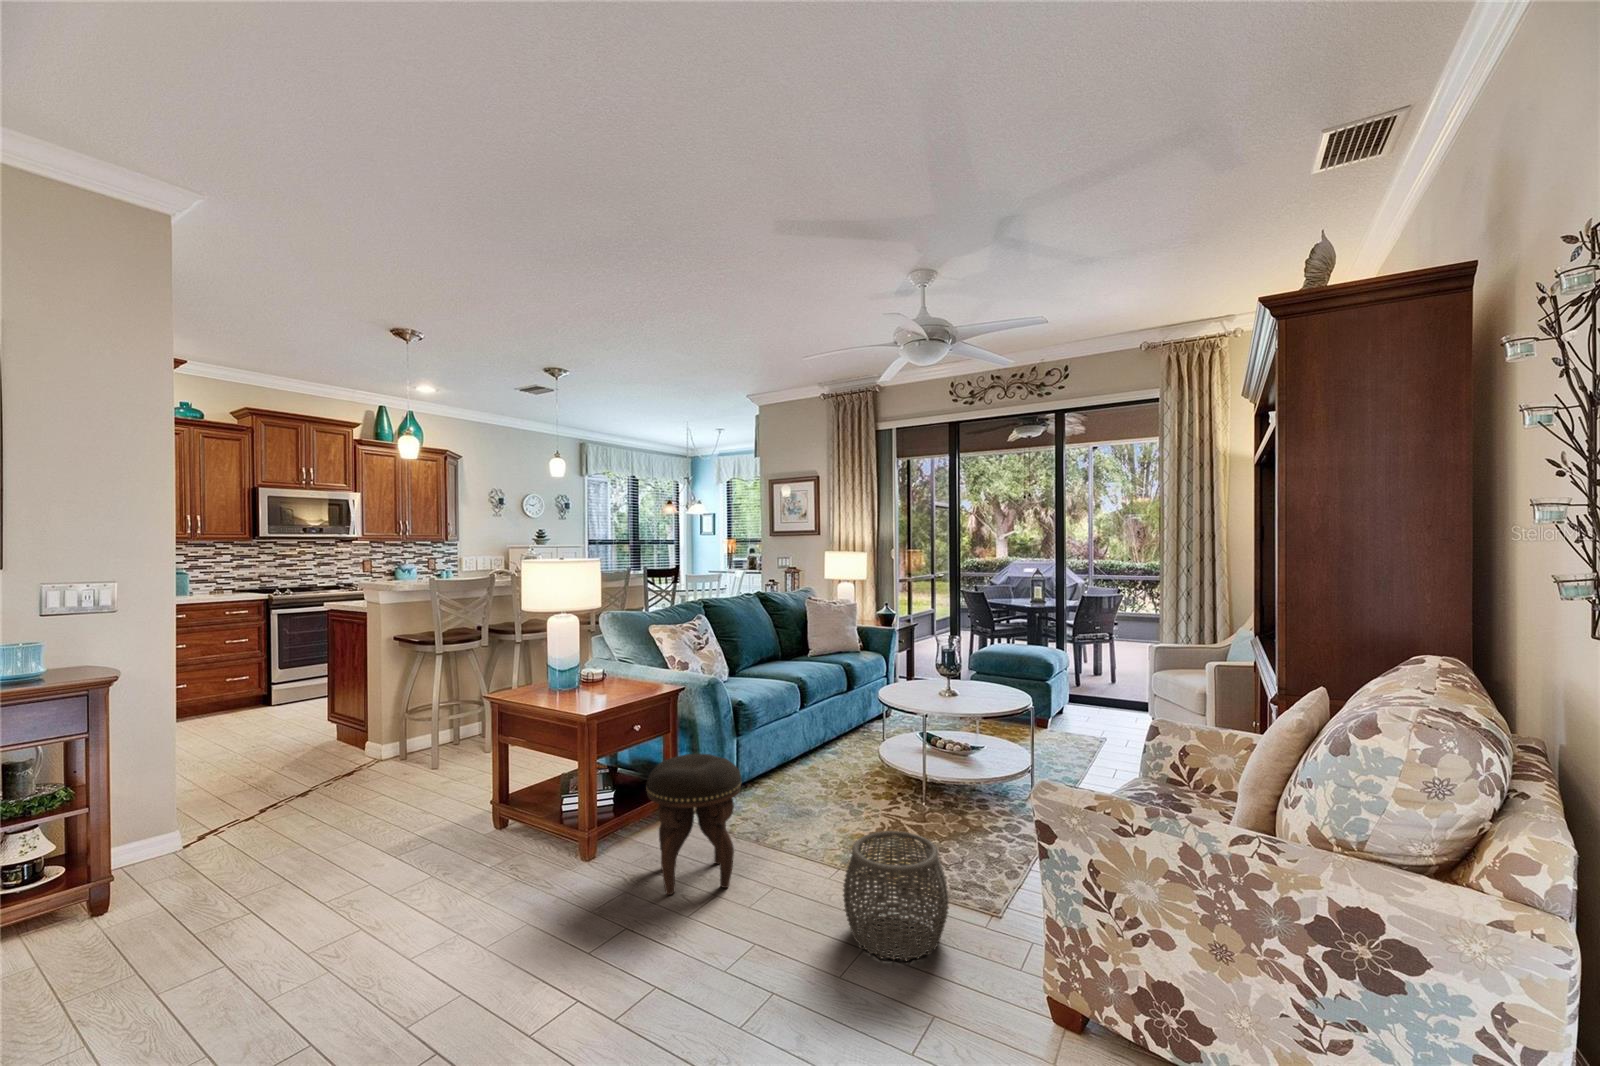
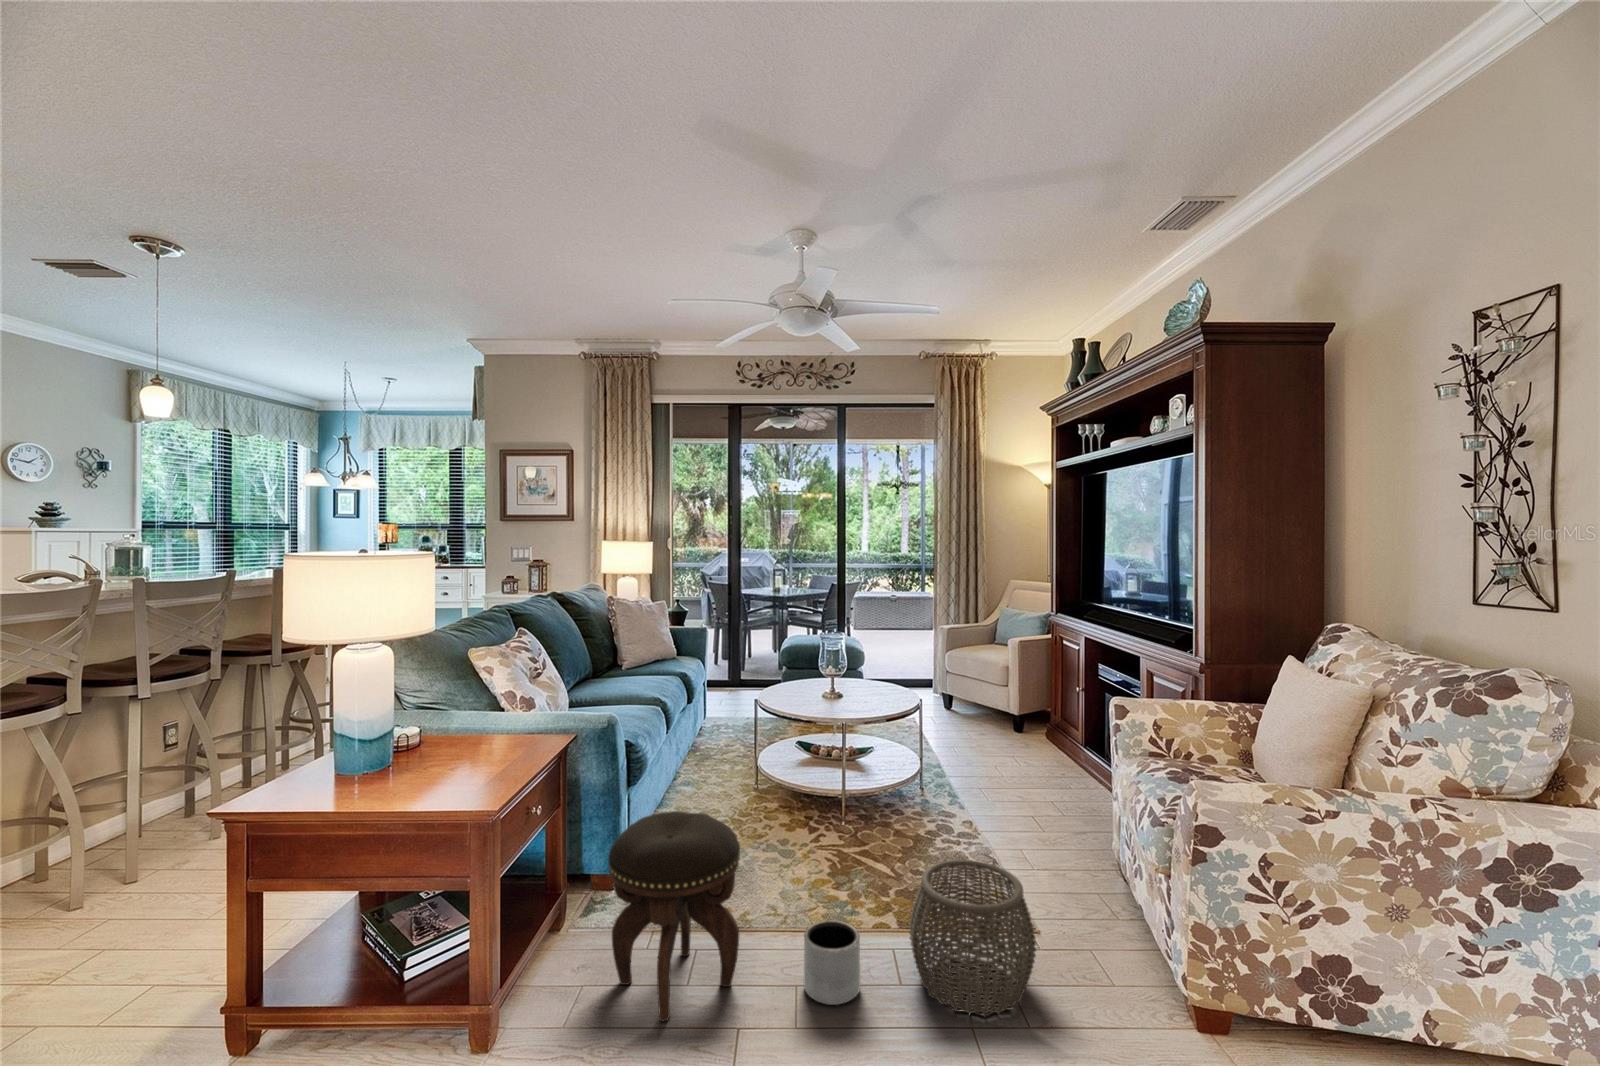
planter: none [768,857,813,920] -> present [804,920,860,1005]

